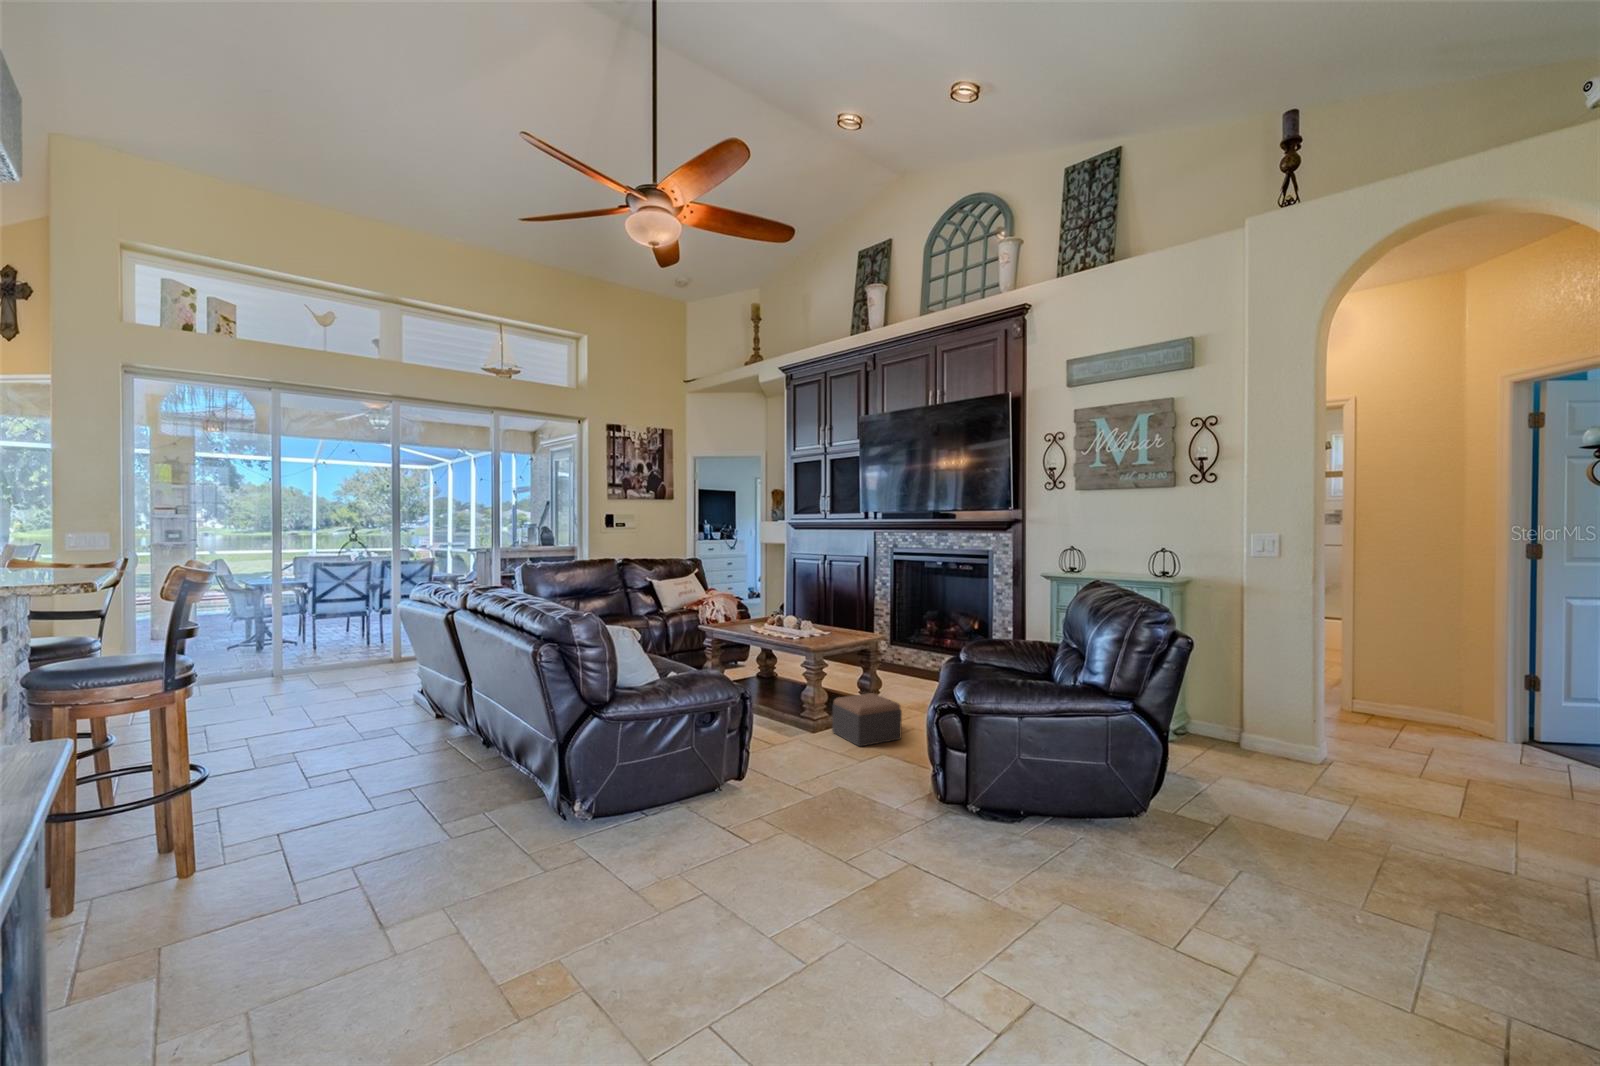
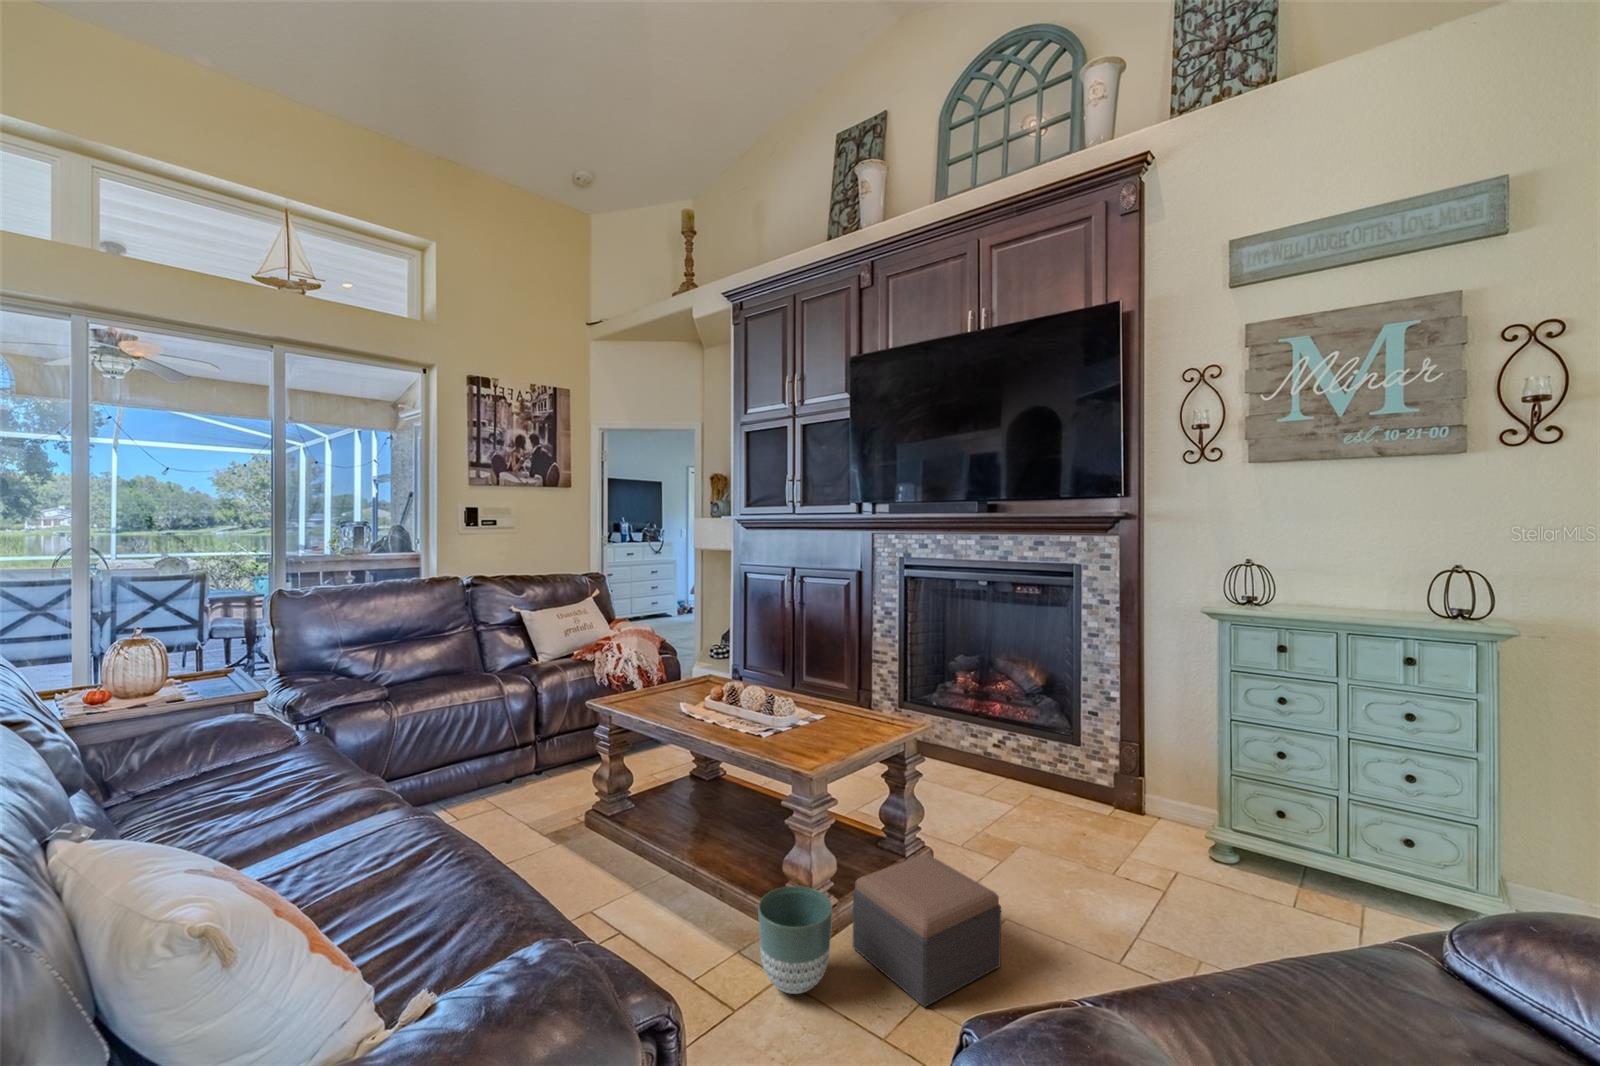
planter: none [786,699,820,741] -> present [758,886,832,994]

